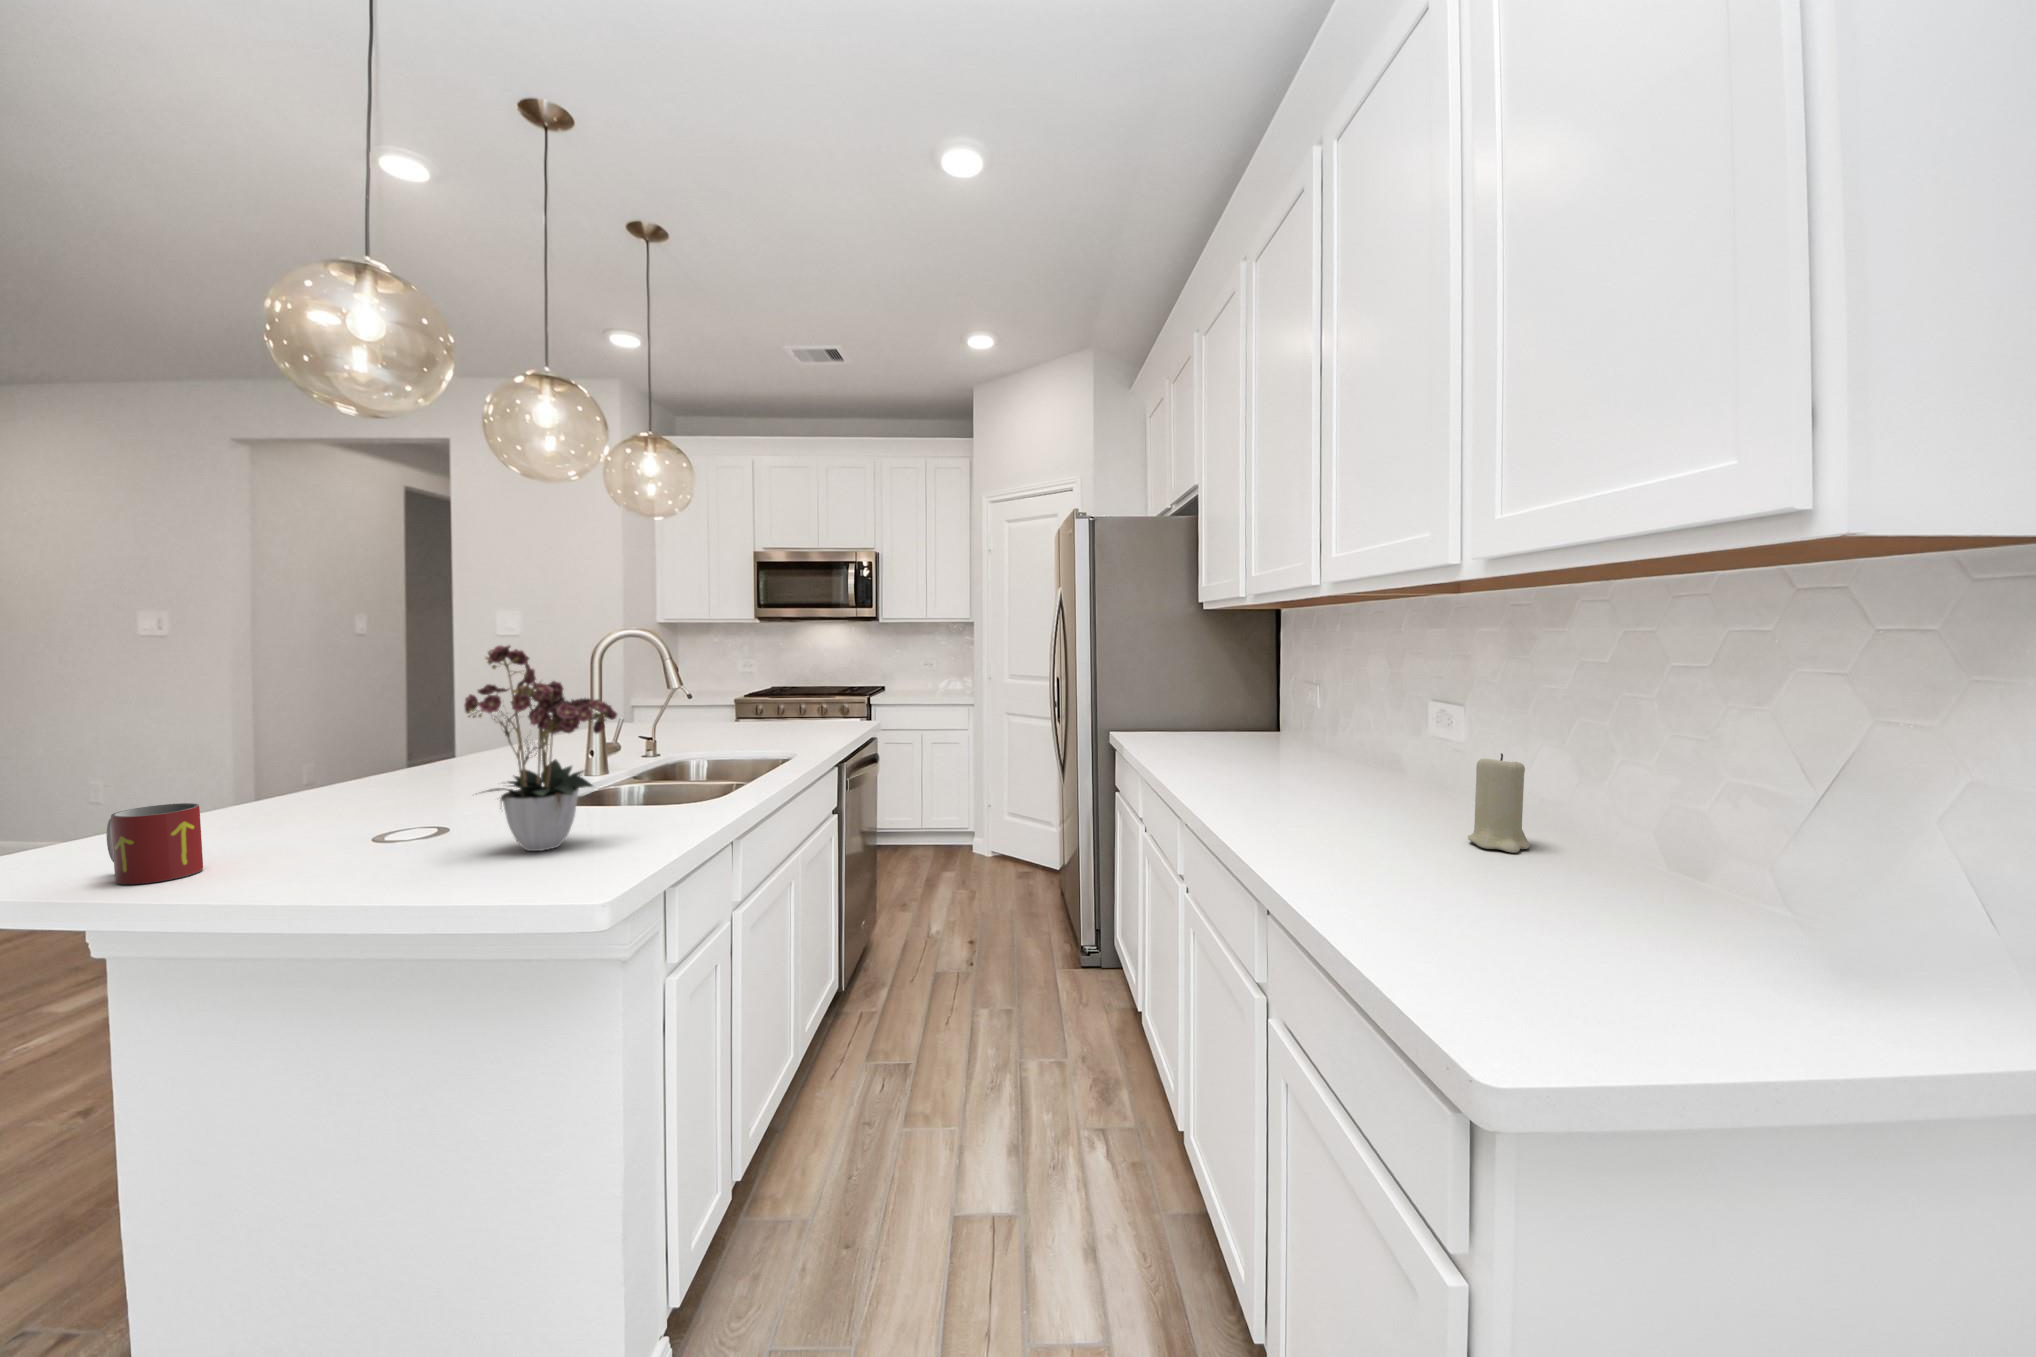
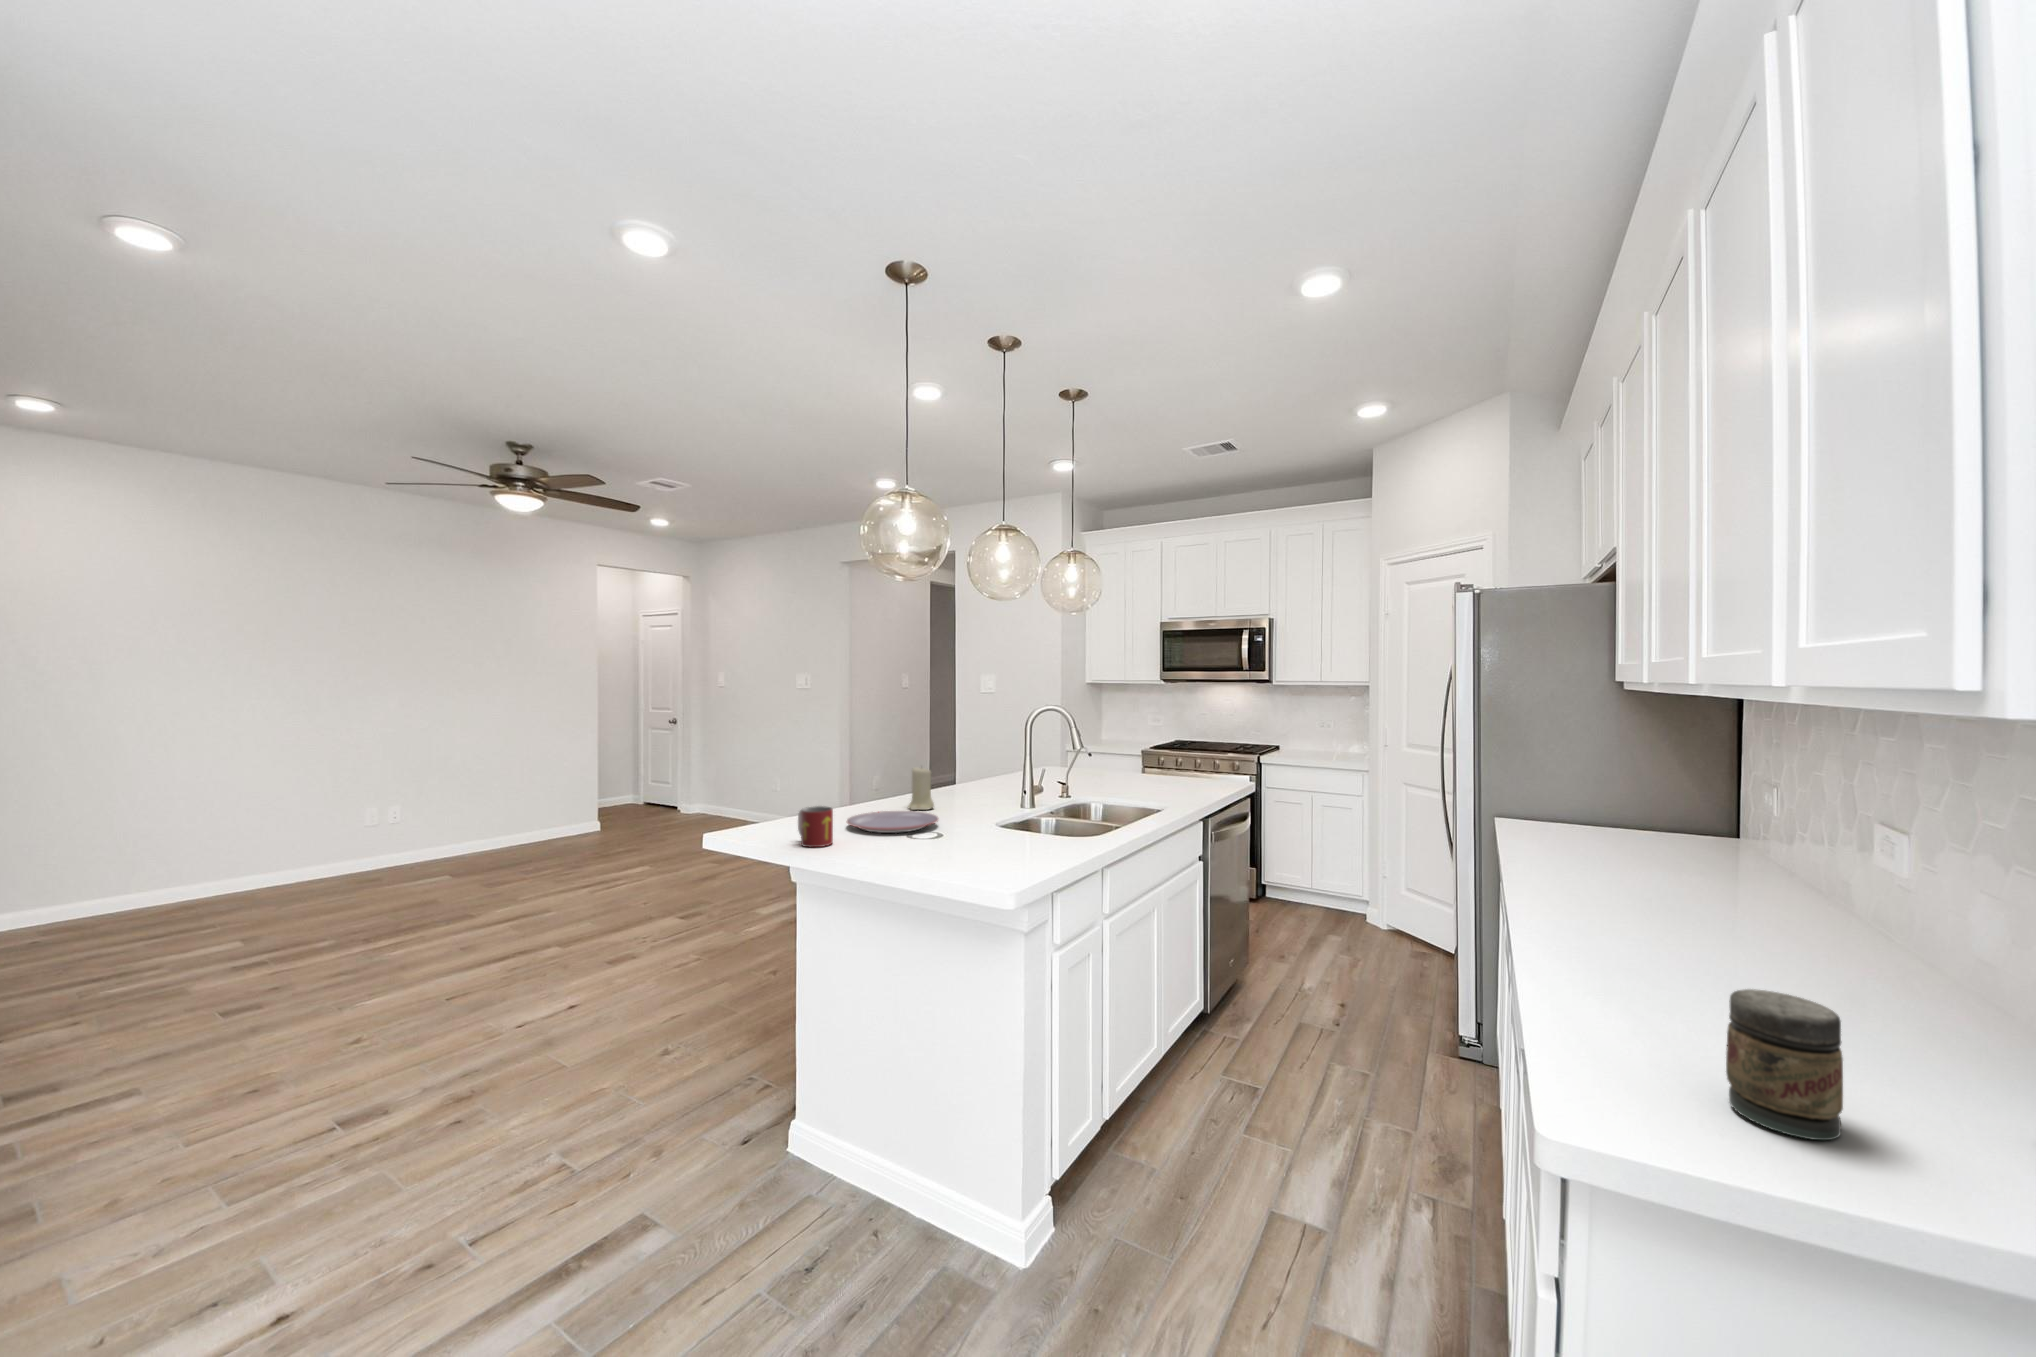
flower arrangement: present [464,645,617,851] -> none [945,720,1038,857]
candle: present [1468,753,1530,853] -> present [908,767,934,810]
plate: none [243,795,445,838] -> present [847,811,938,833]
jar: none [1604,874,1728,1038] -> present [1726,989,1843,1140]

